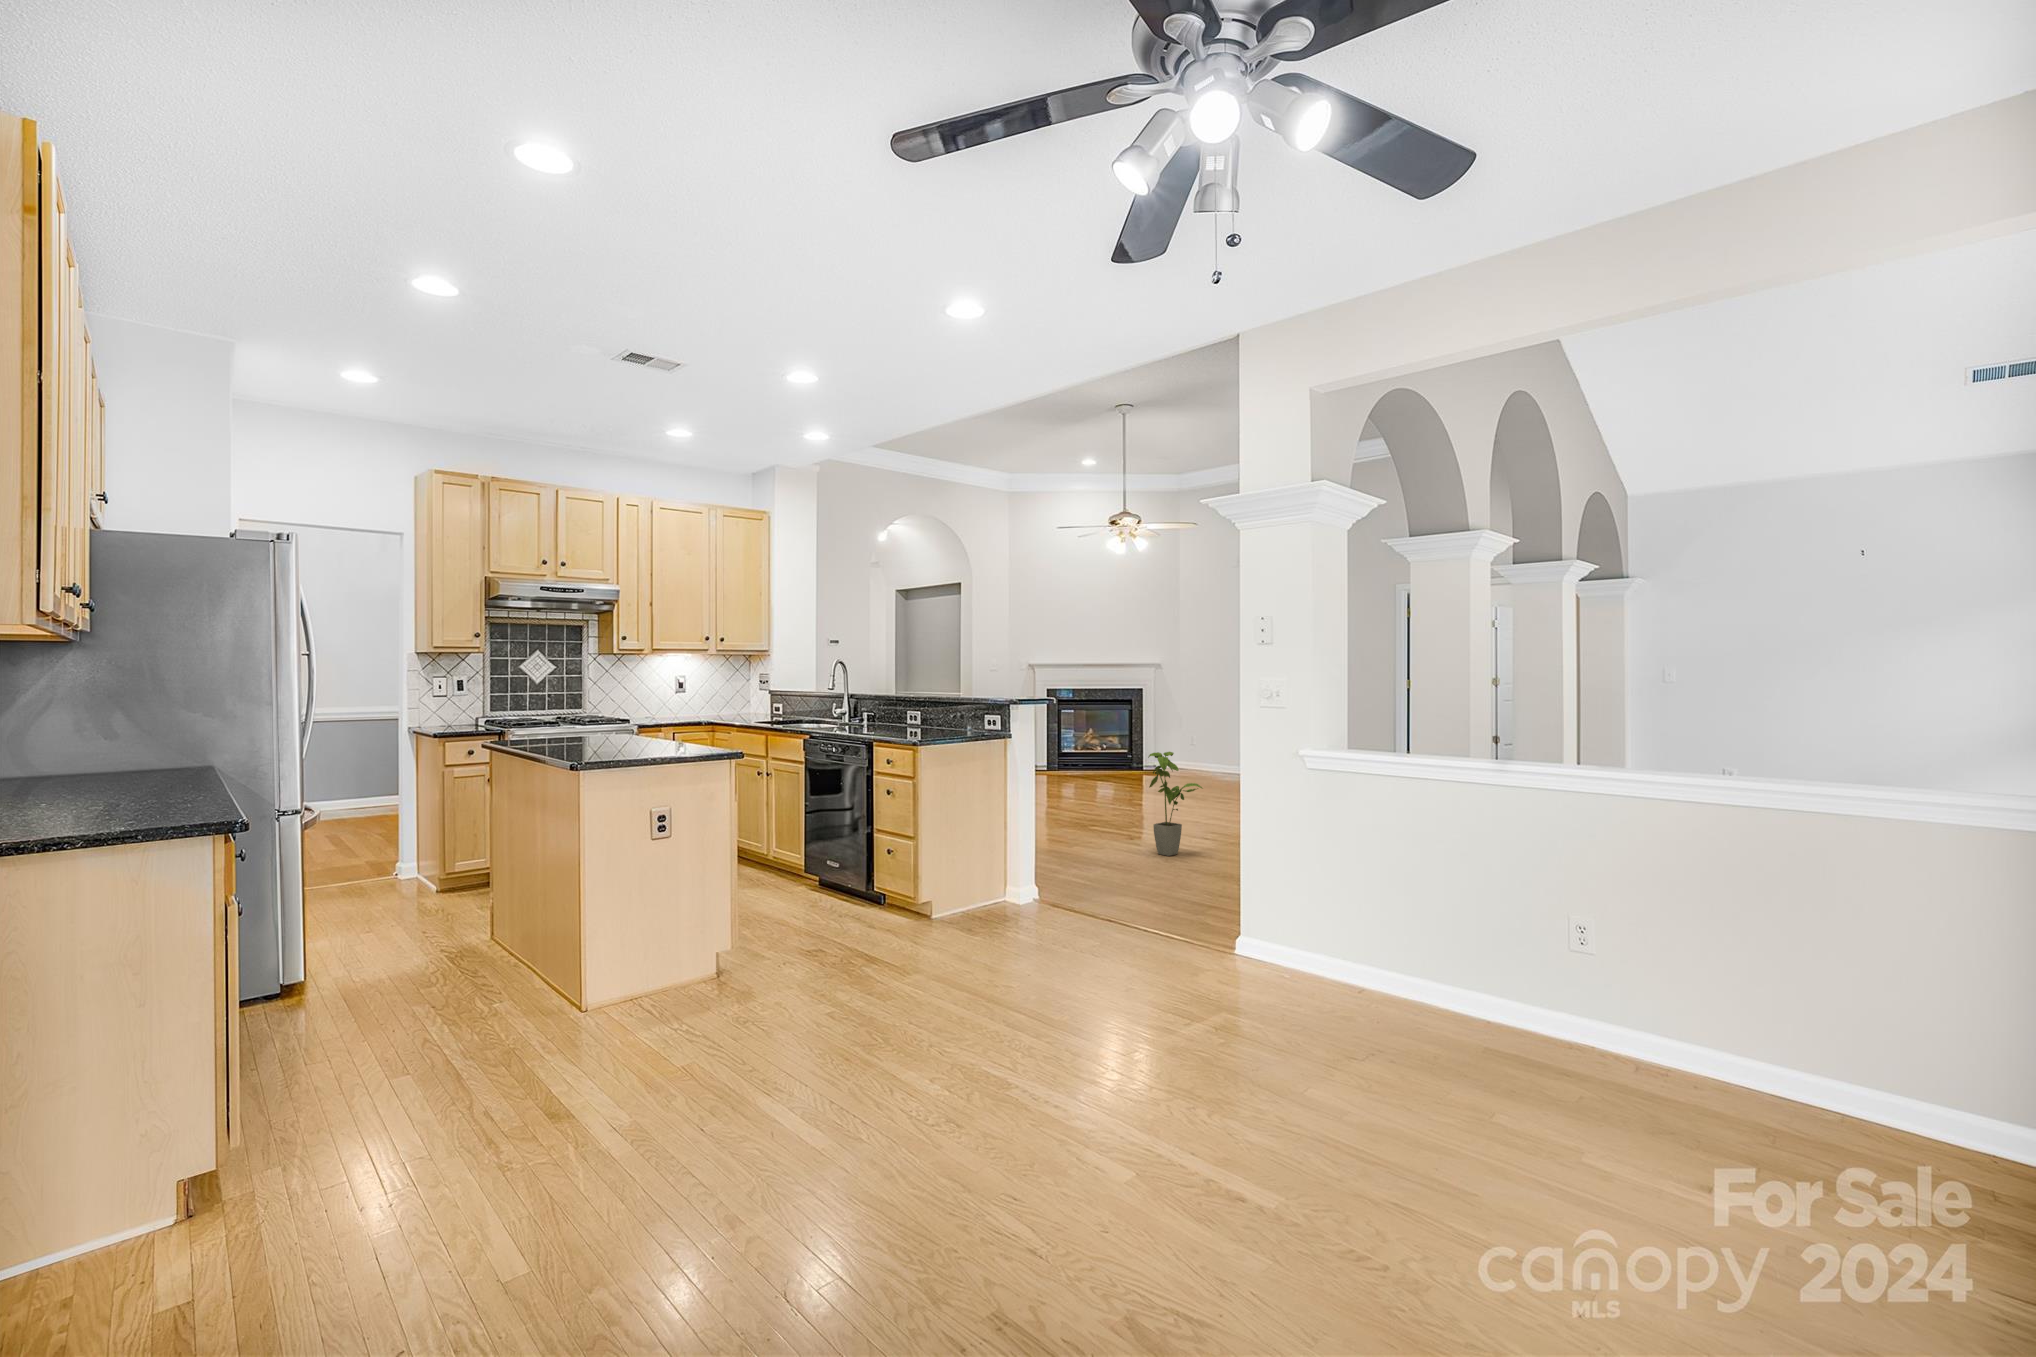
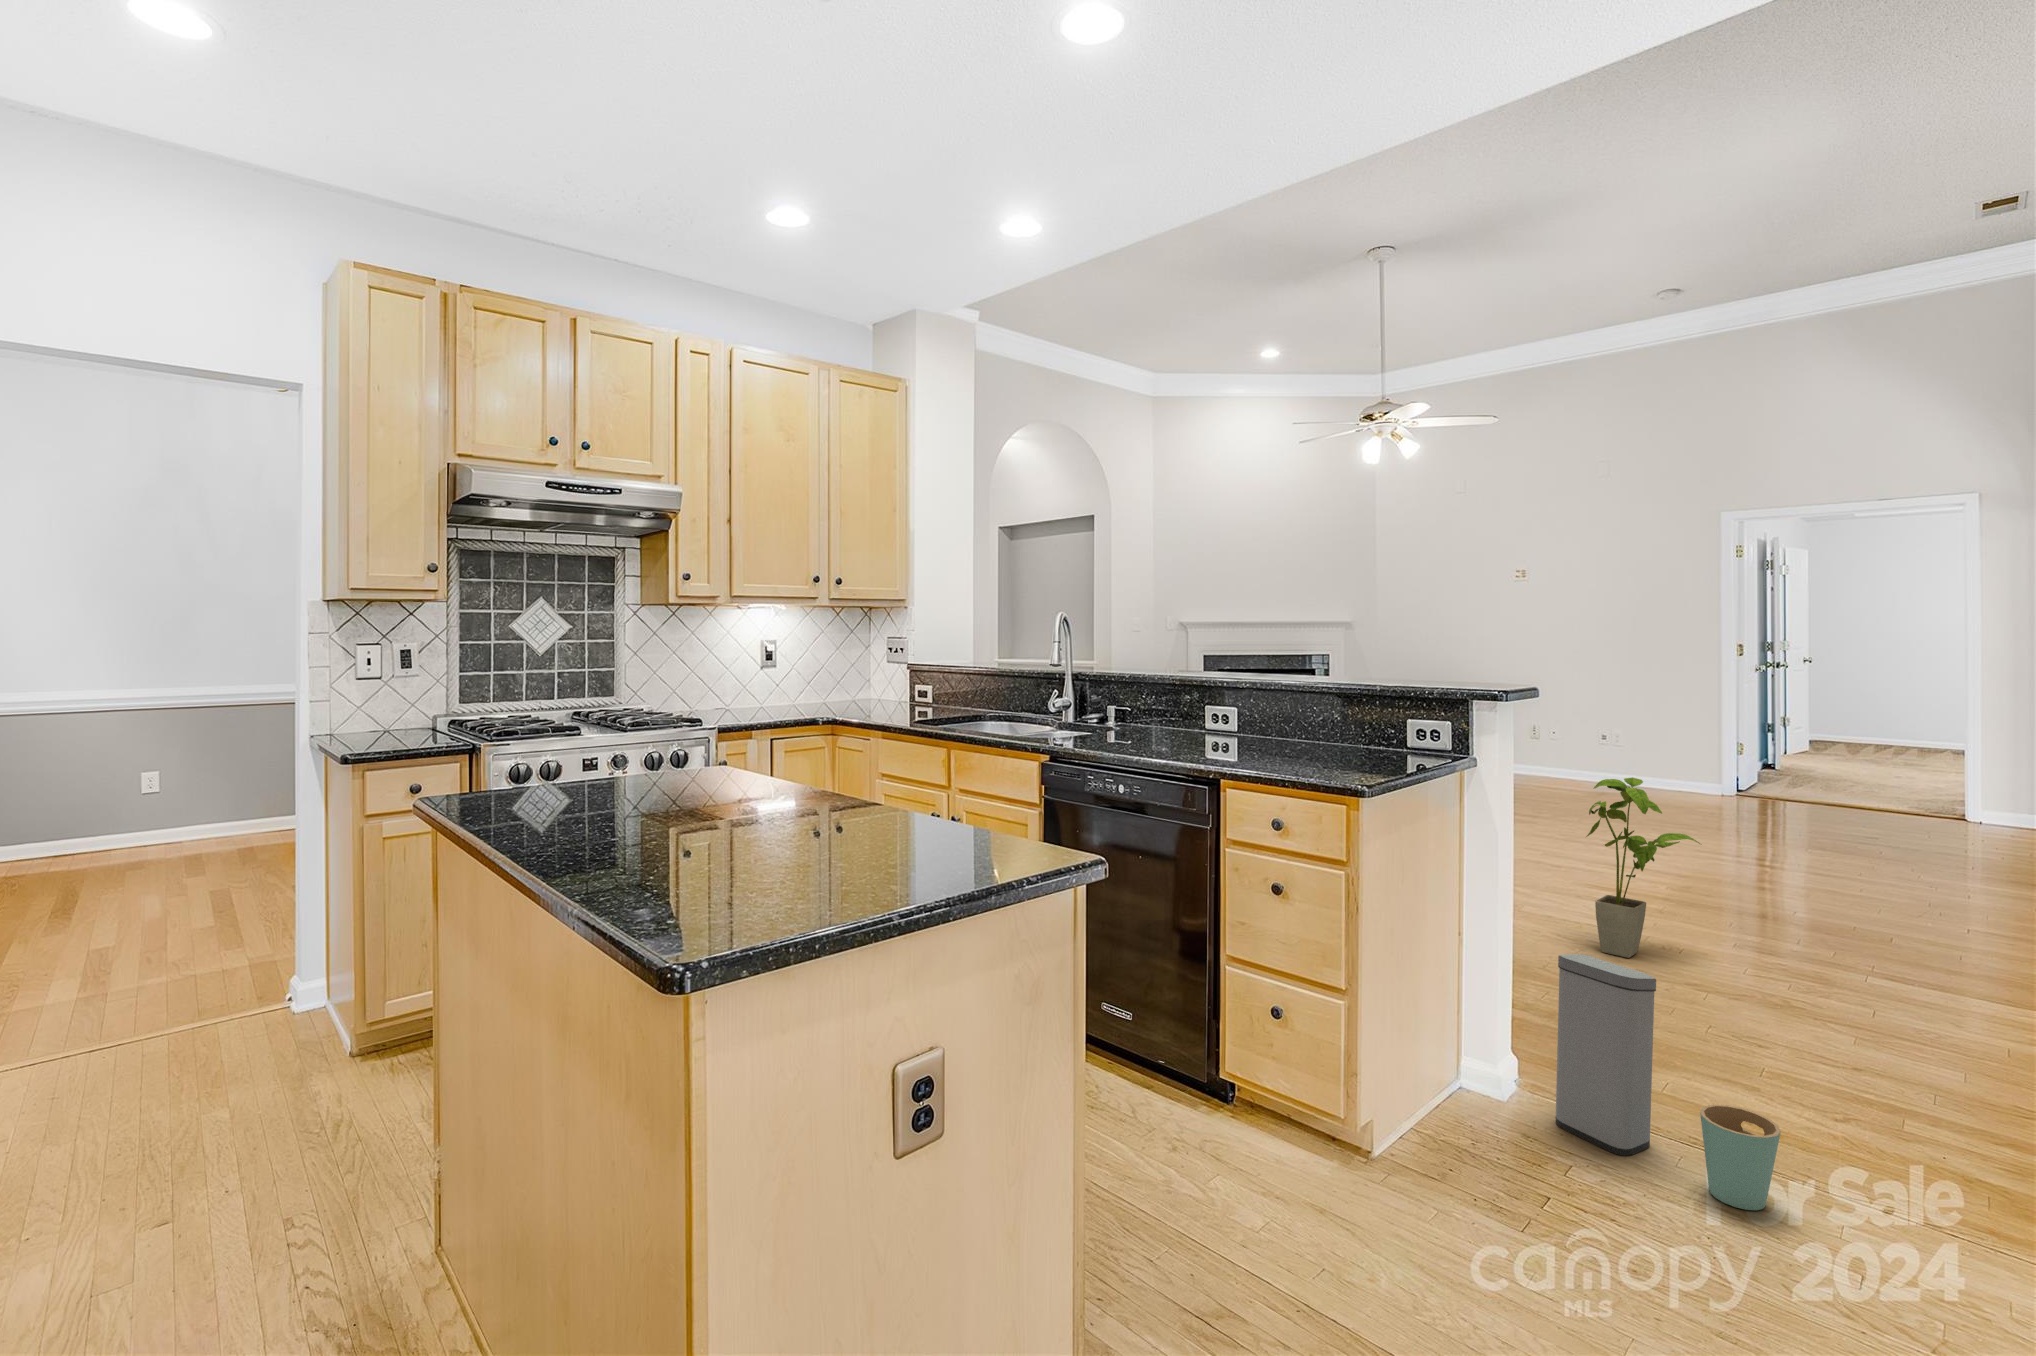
trash can: none [1027,823,1090,925] -> present [1556,954,1781,1210]

